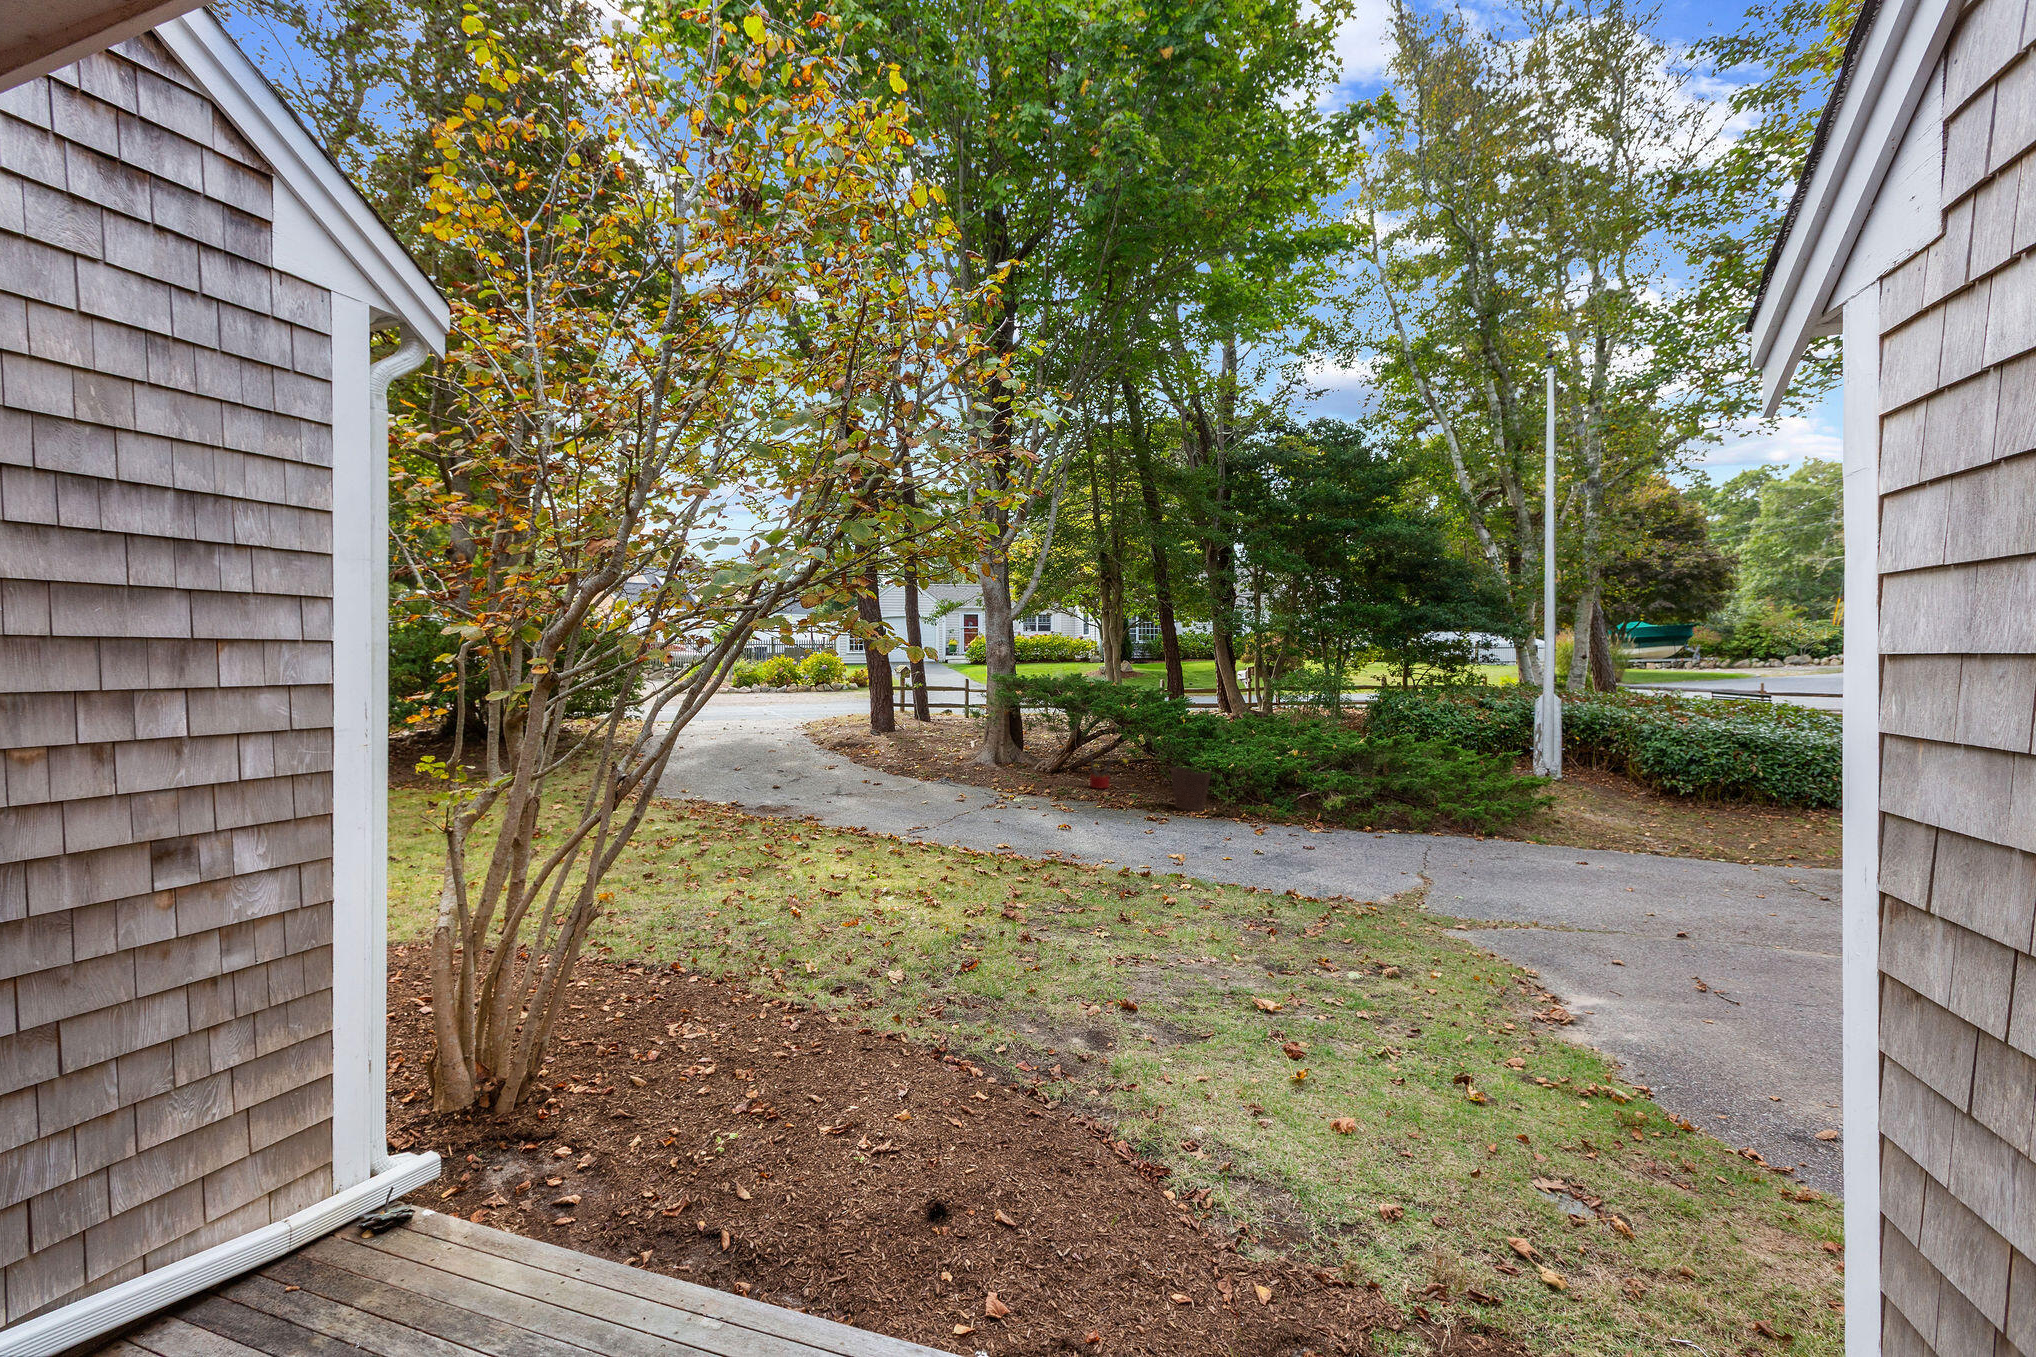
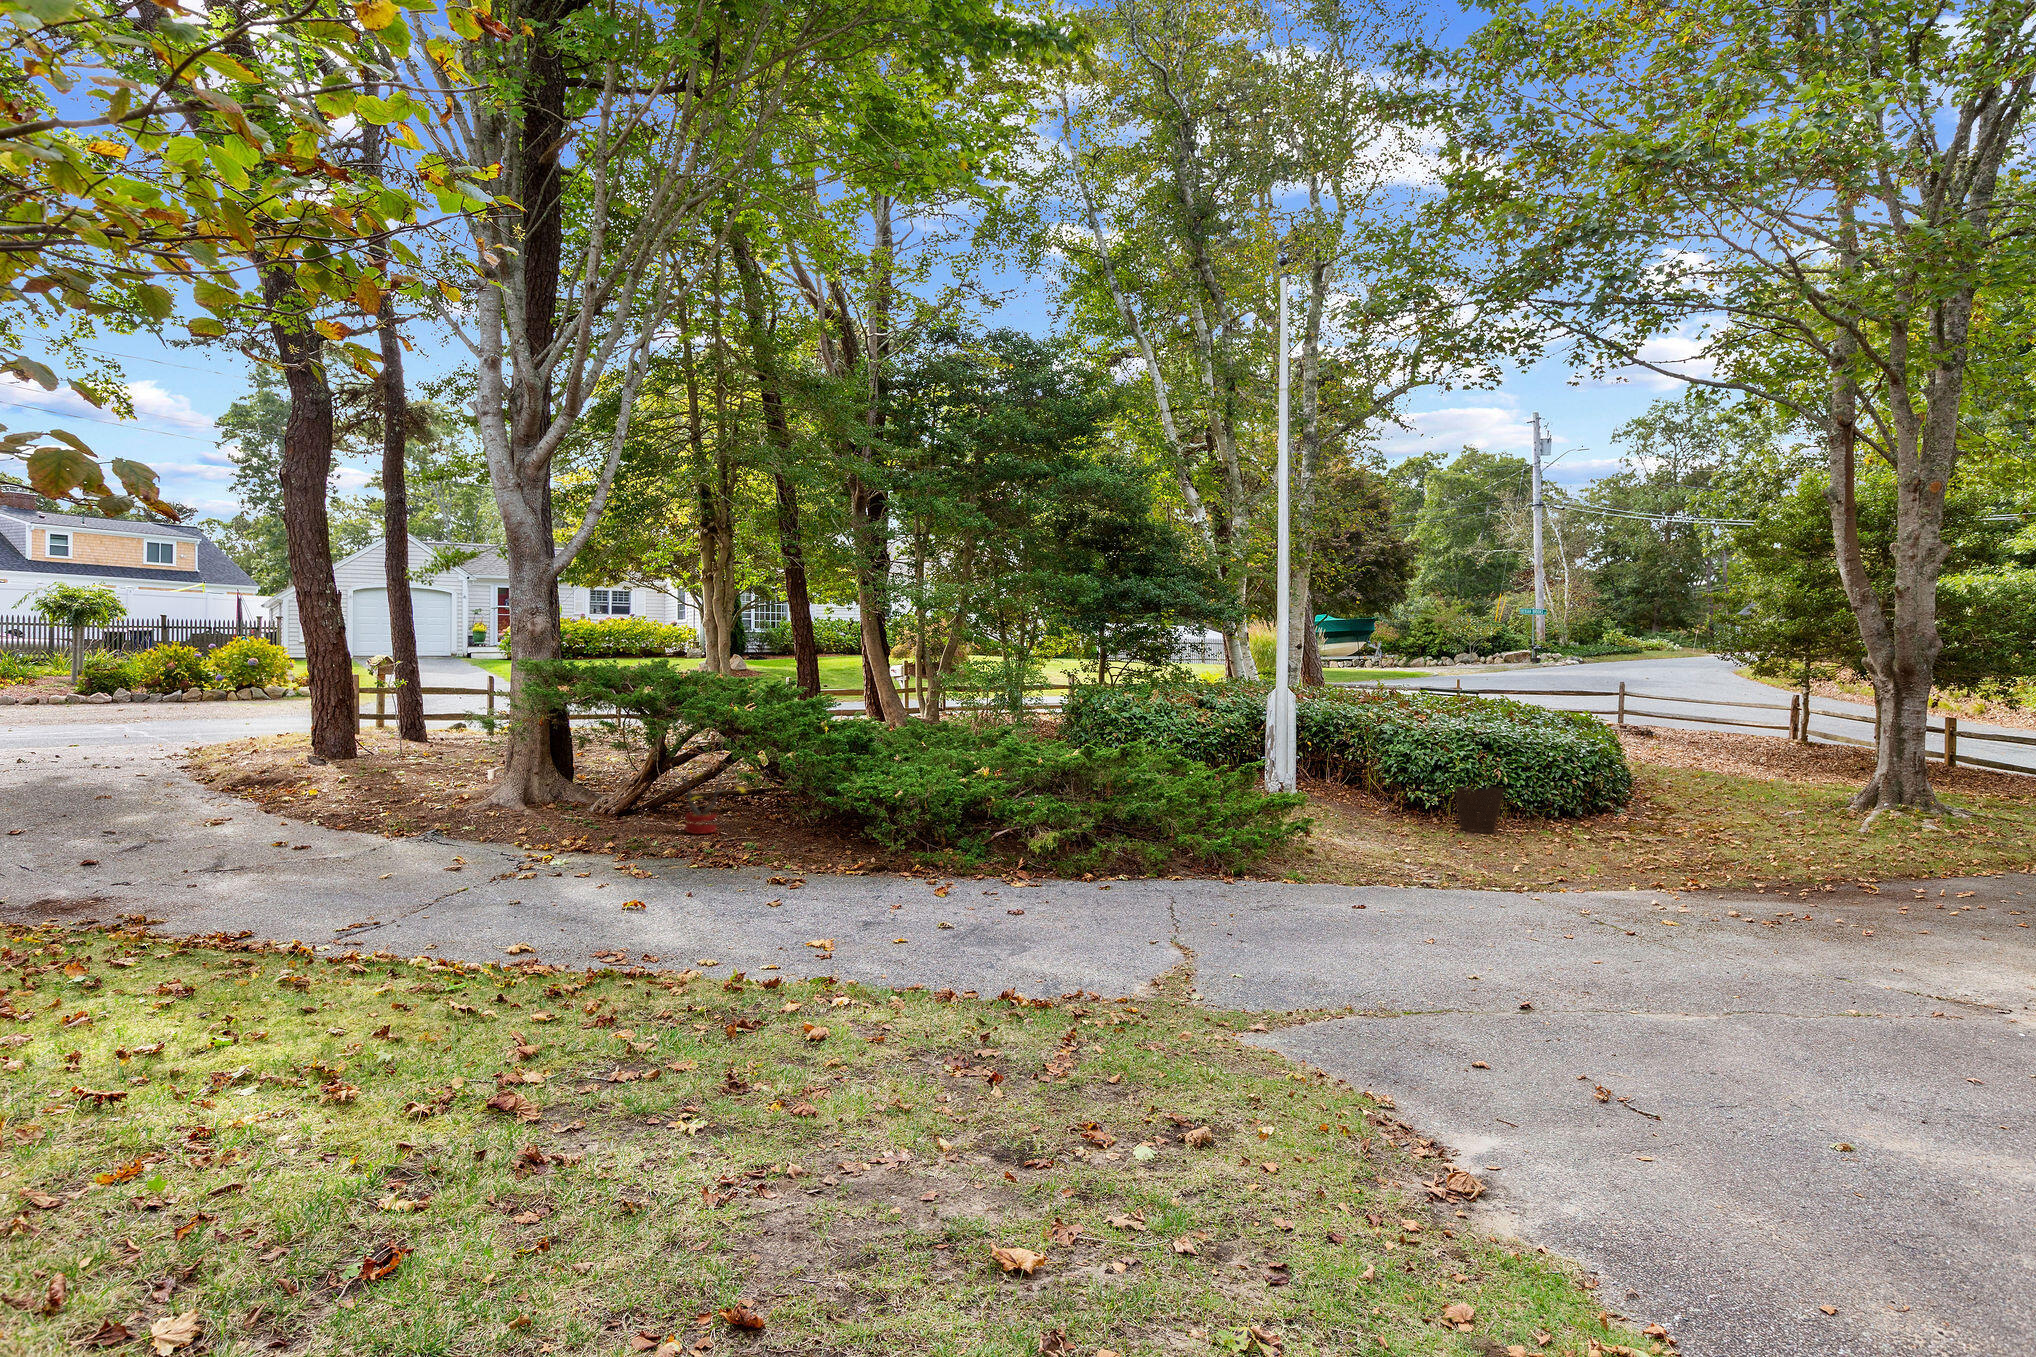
basket: present [1171,767,1211,811] -> present [1455,784,1504,833]

